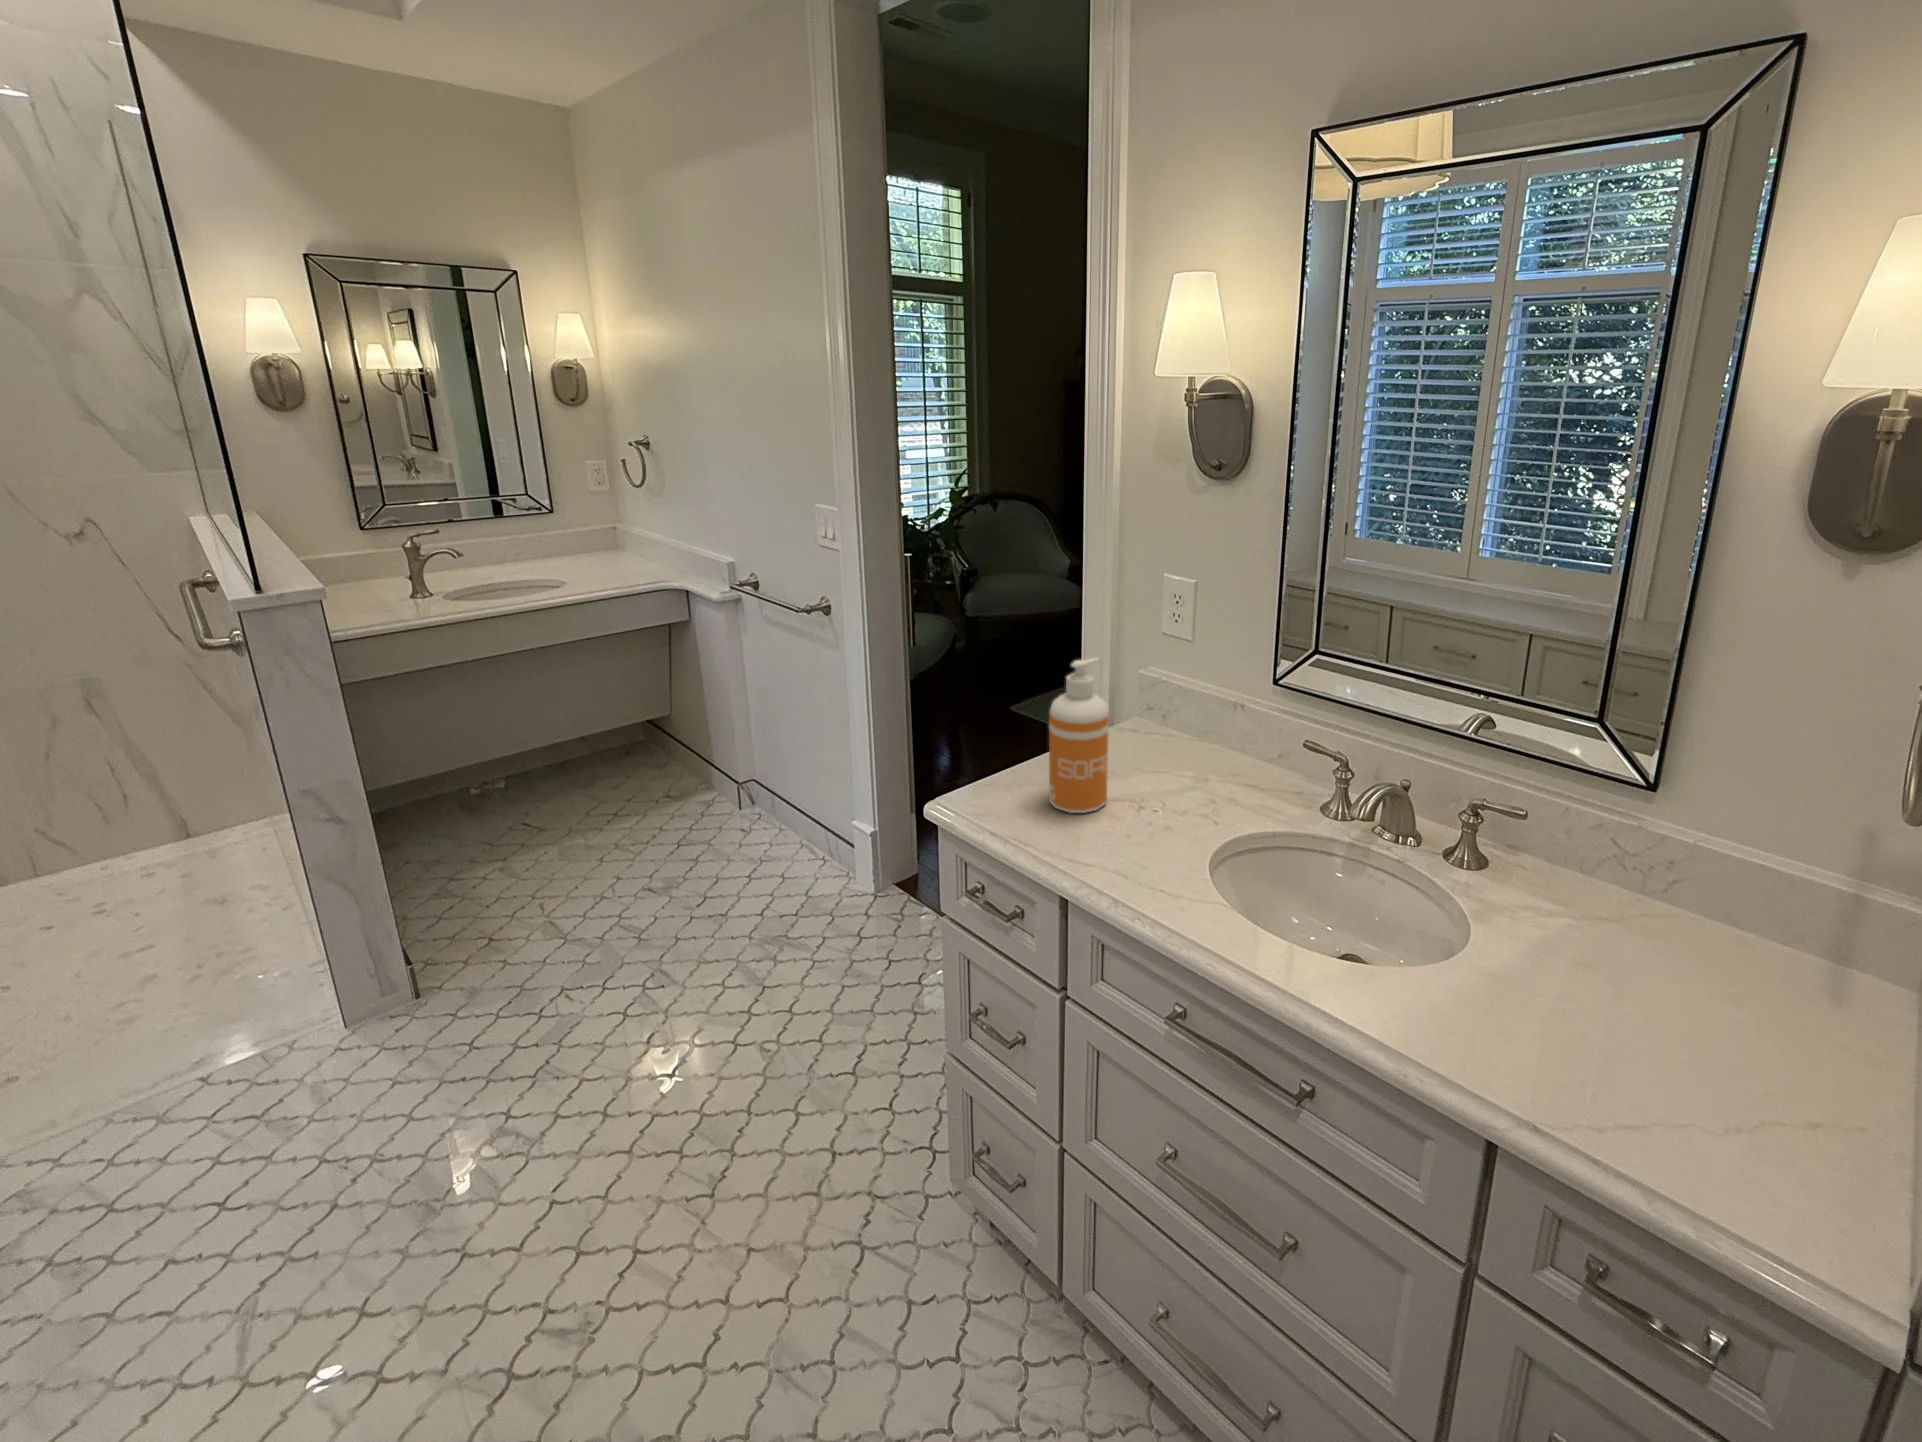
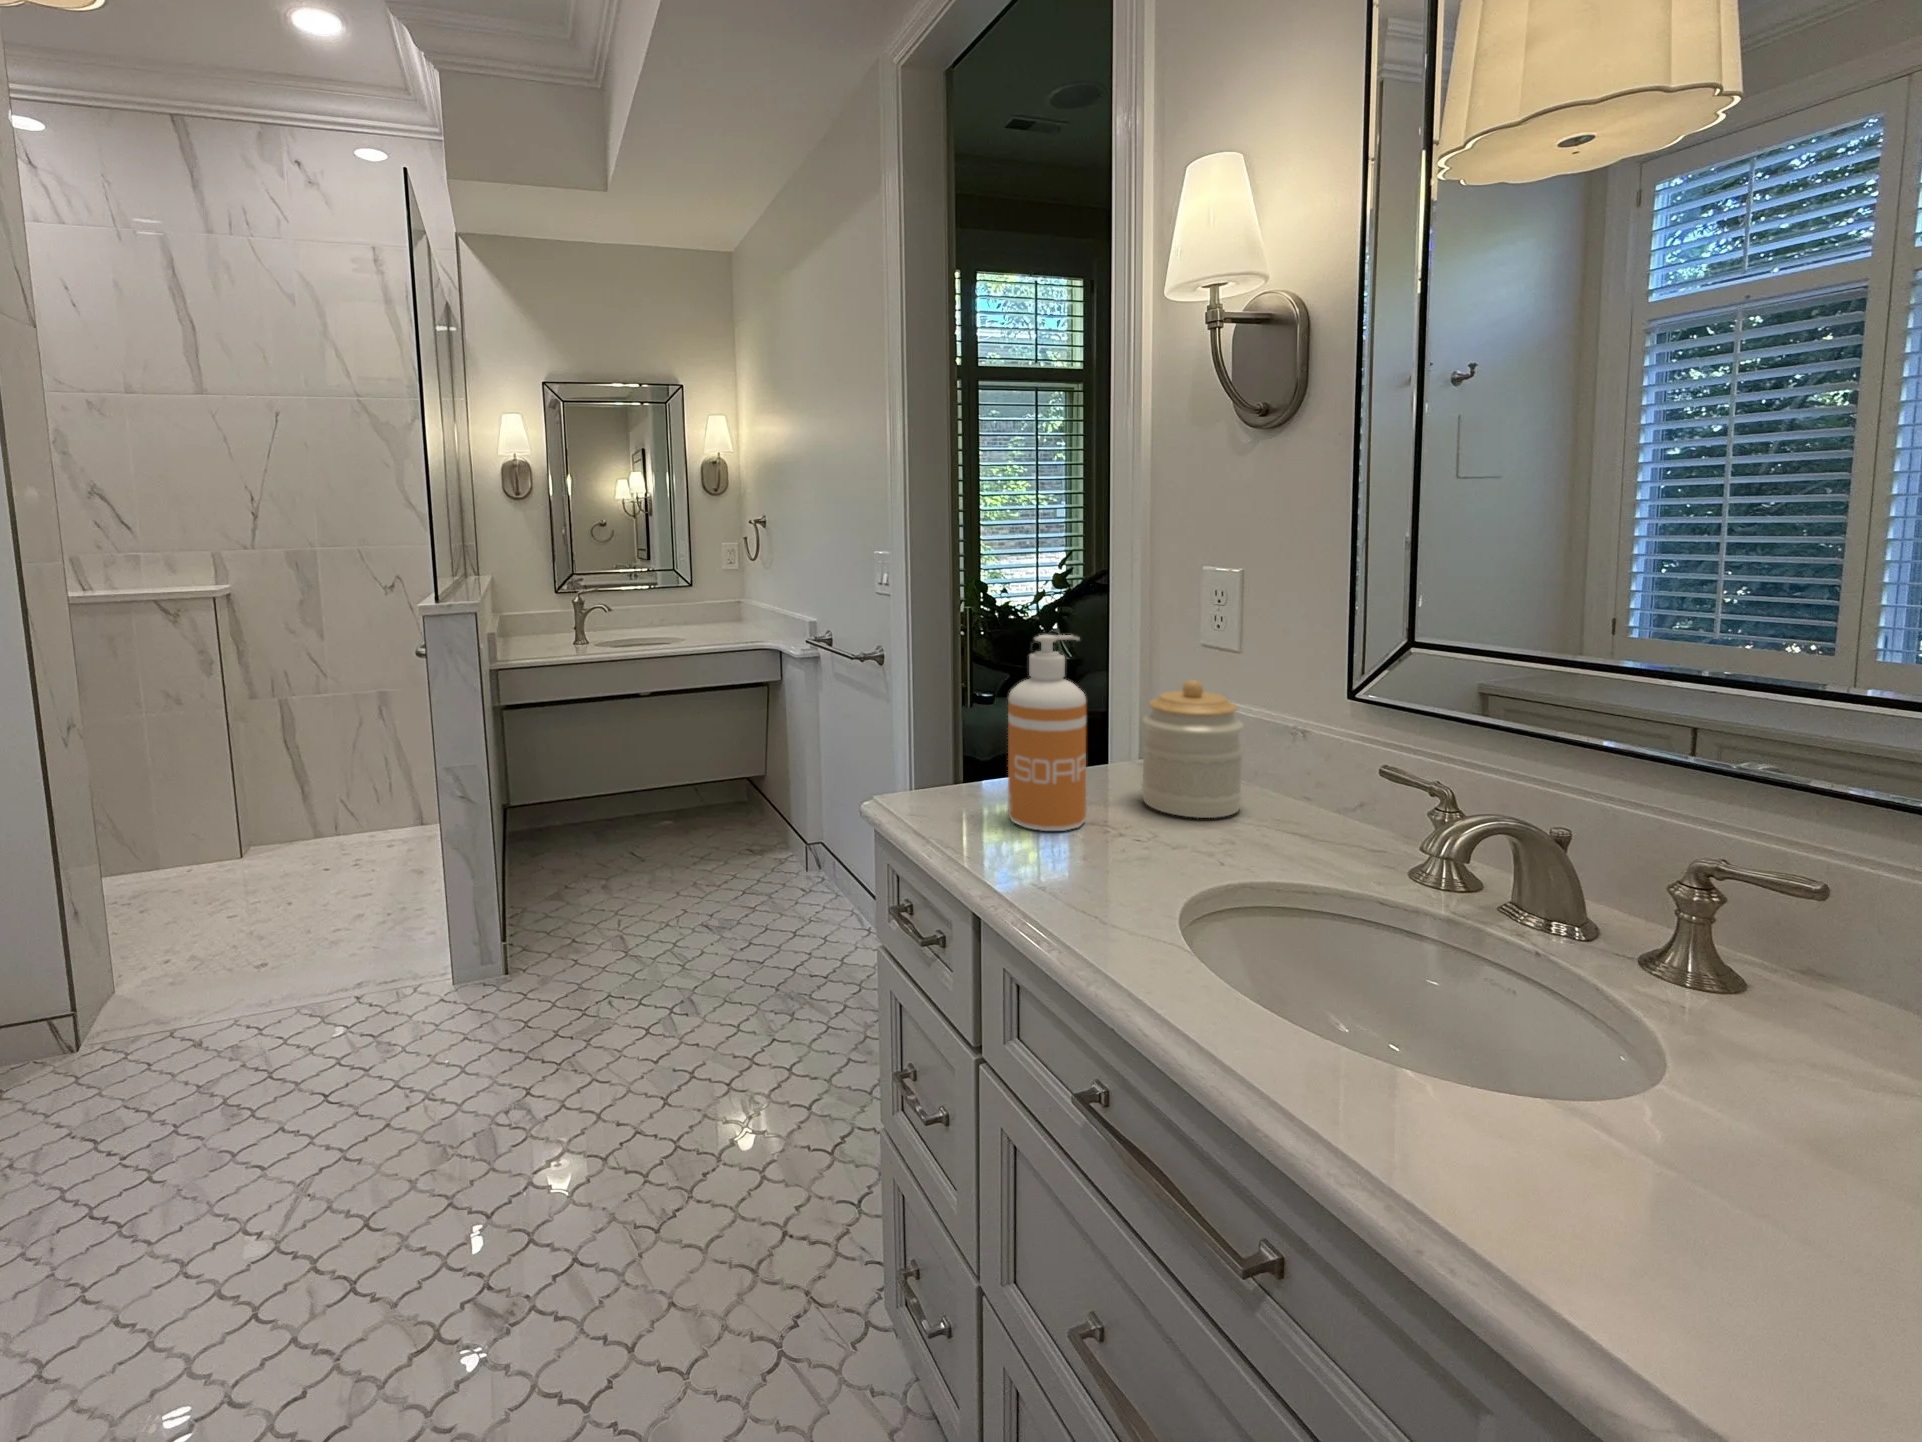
jar: none [1135,677,1207,780] -> present [1142,680,1244,818]

